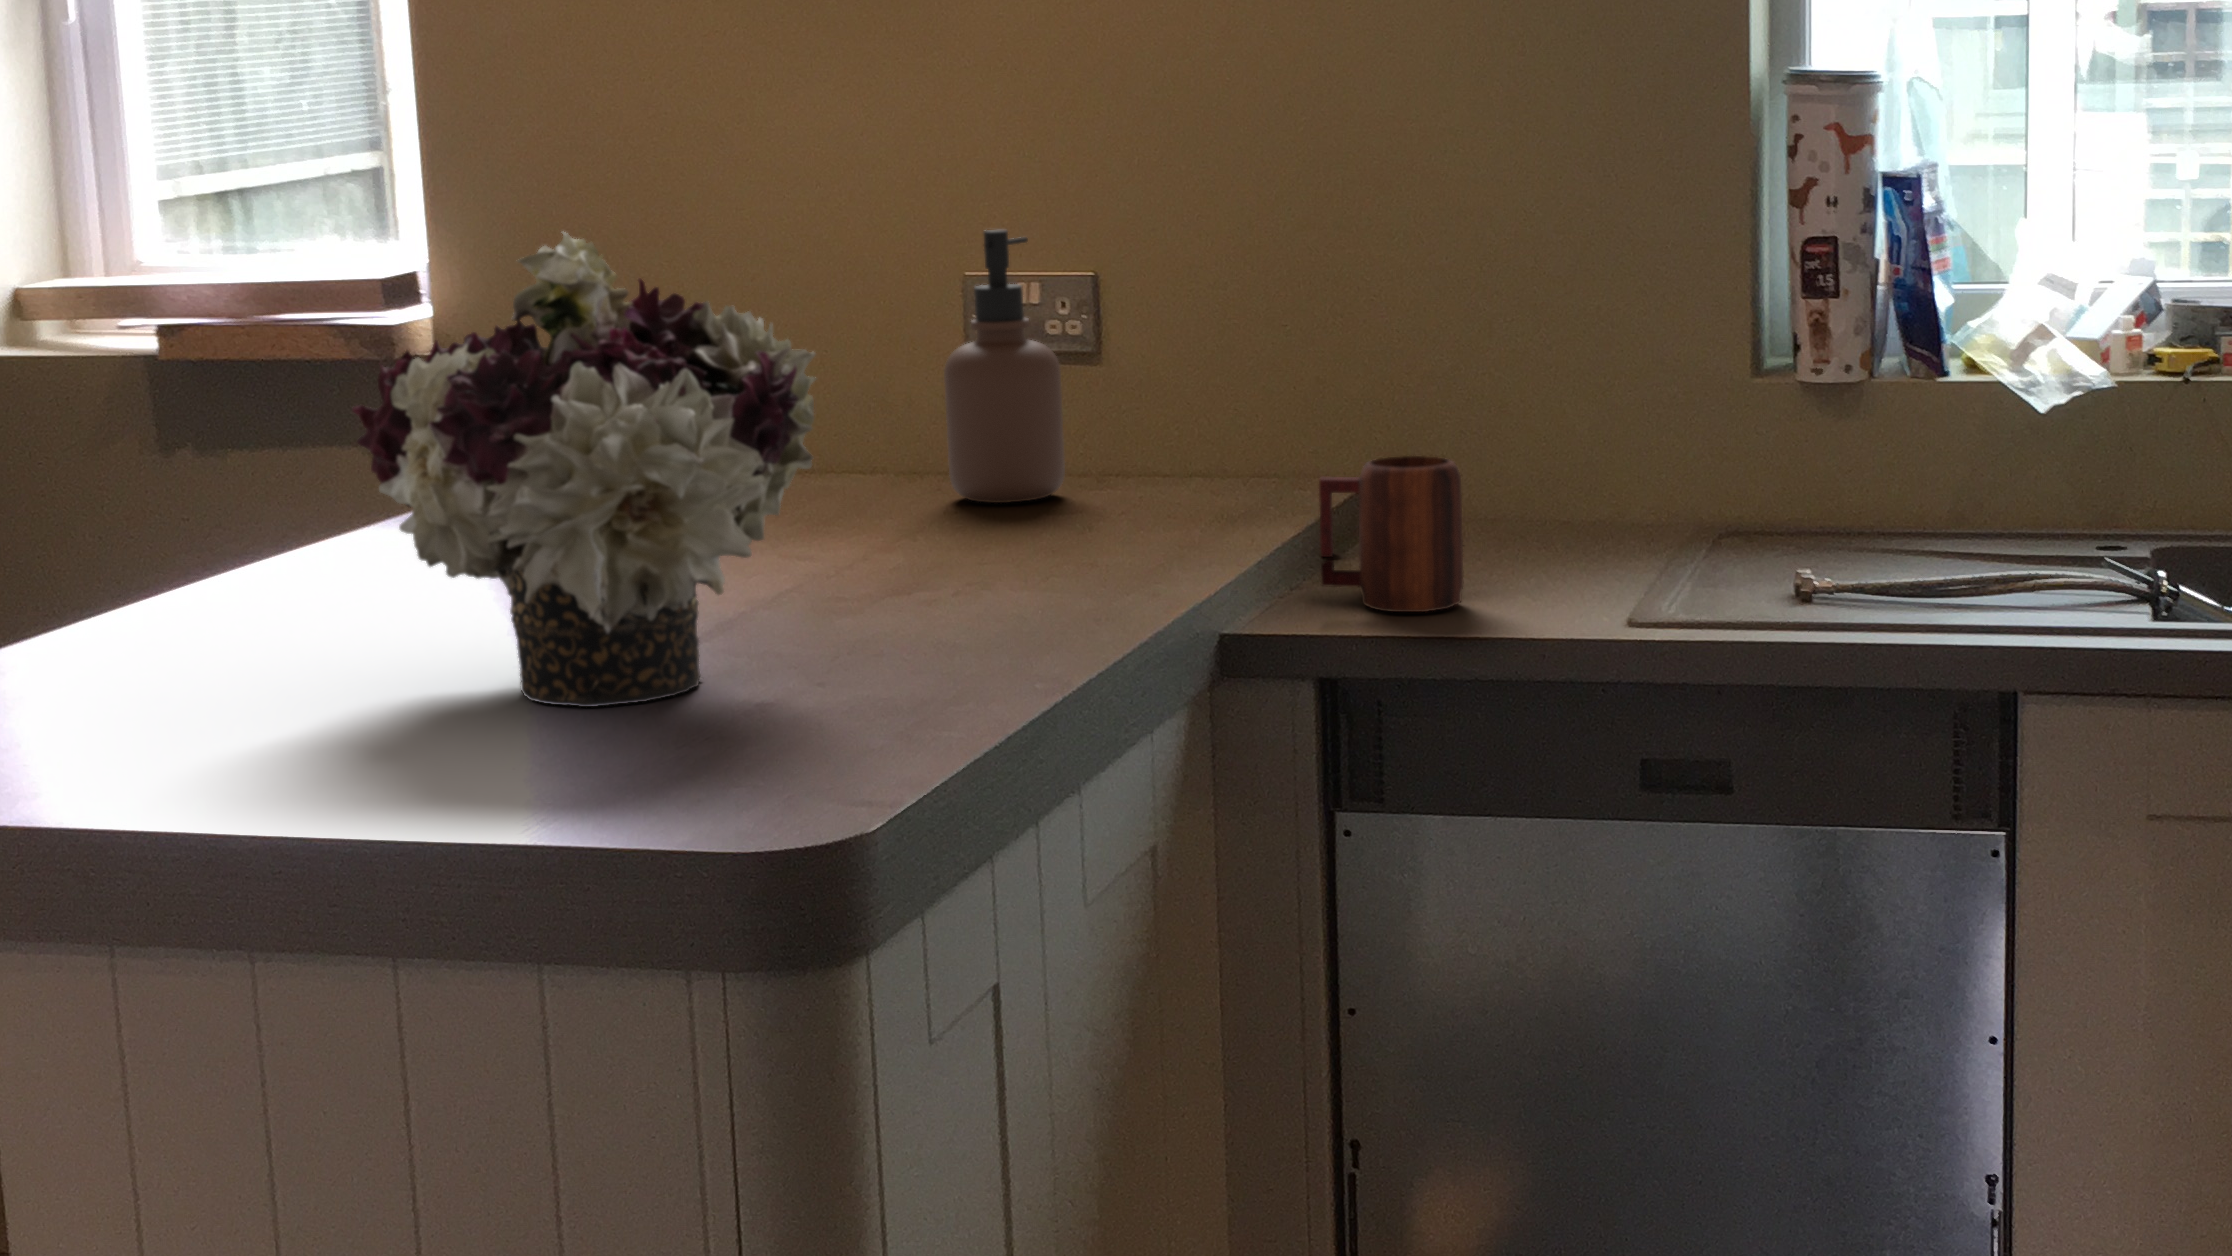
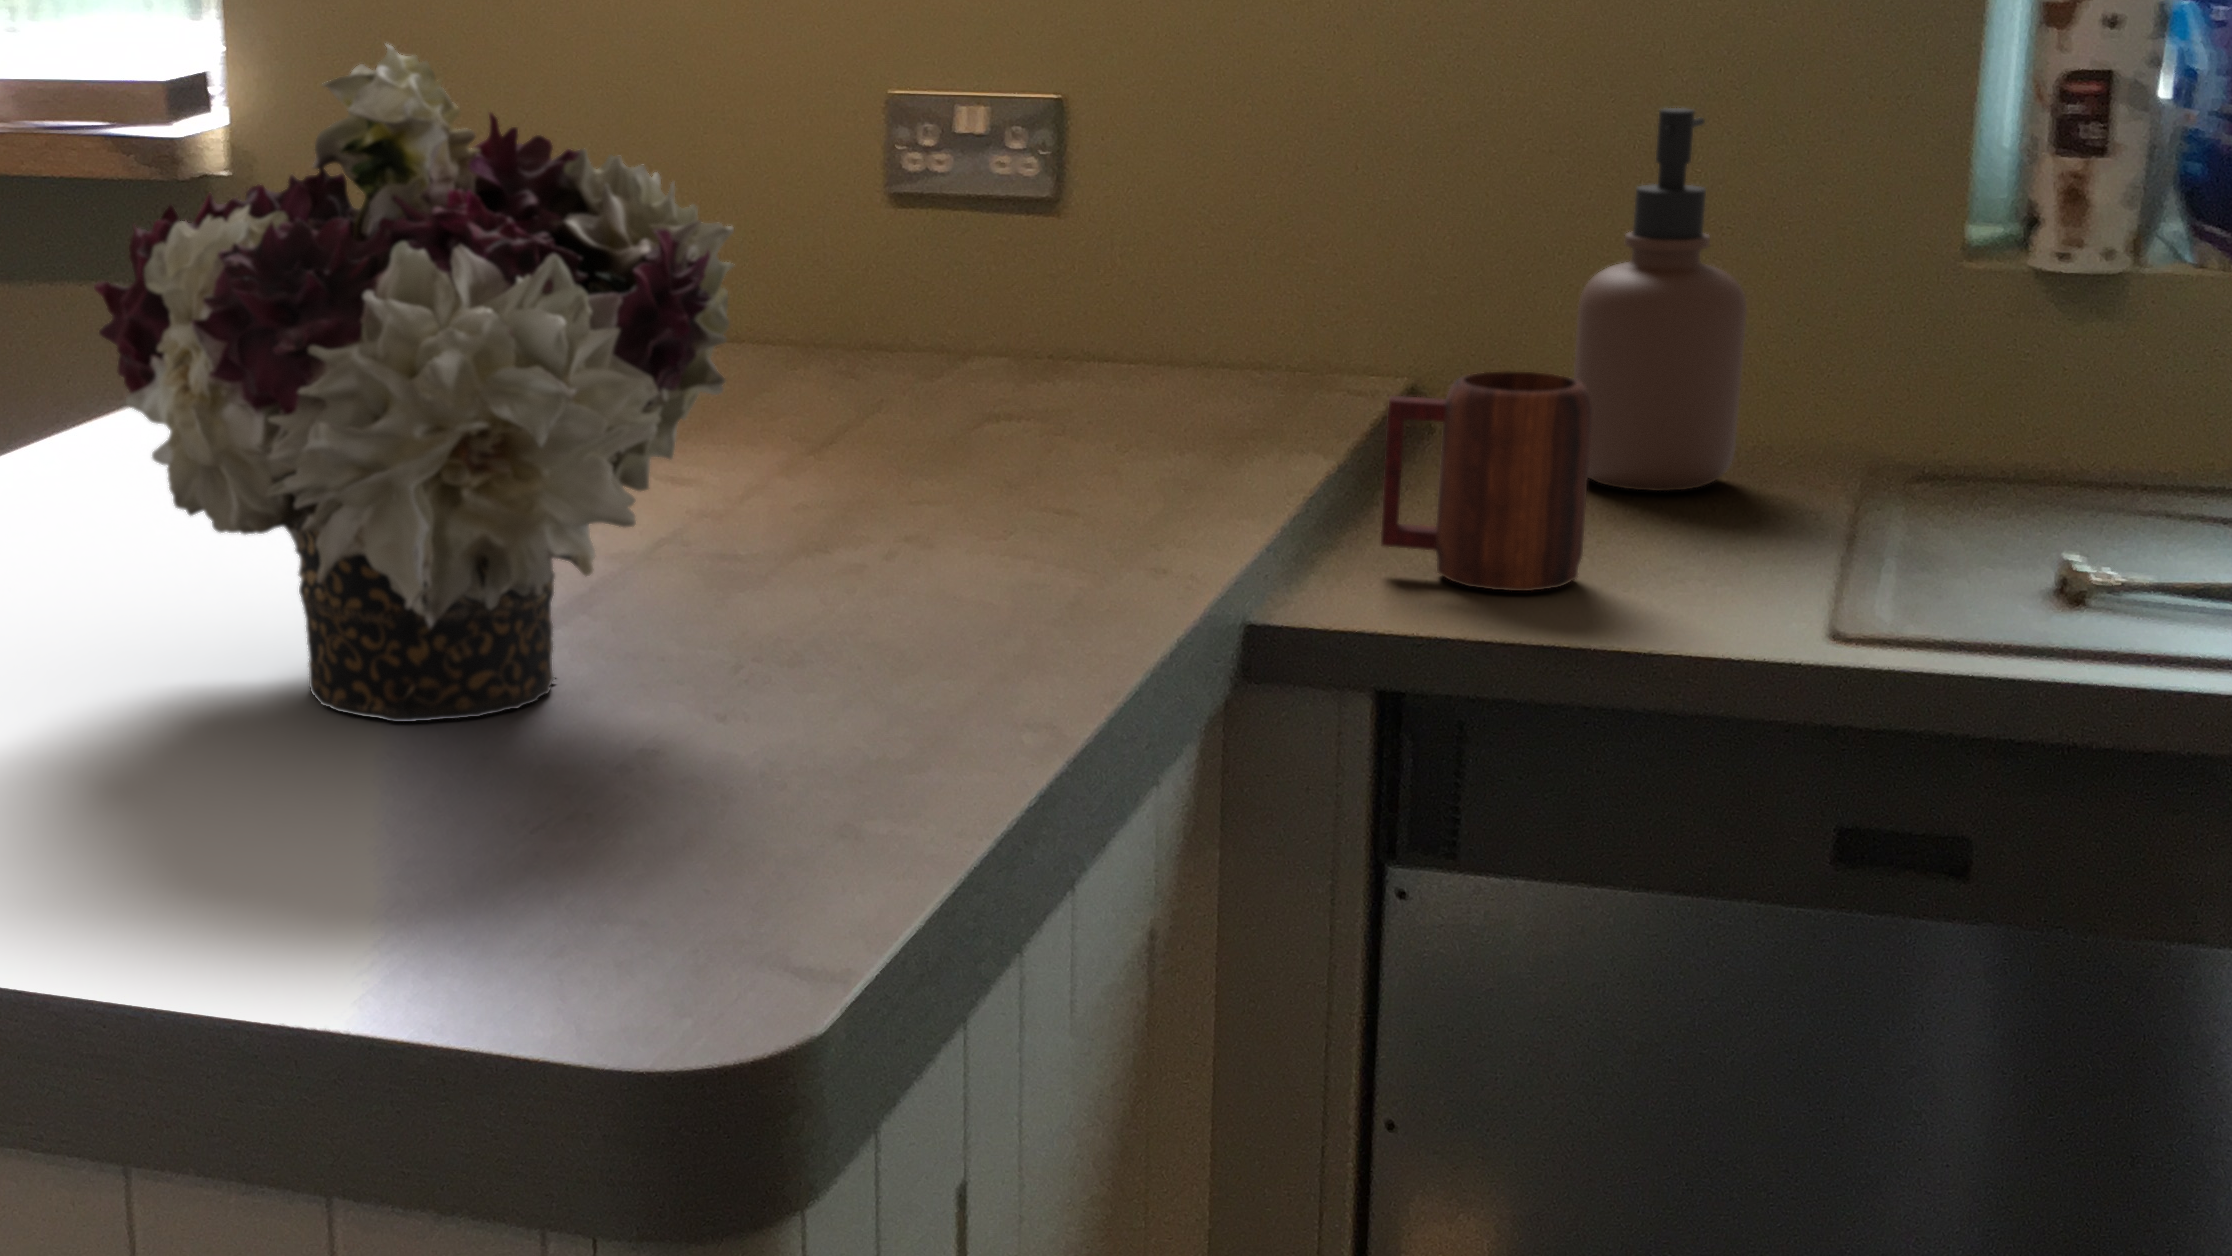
soap dispenser: present [944,230,1065,503] -> present [1574,108,1747,491]

